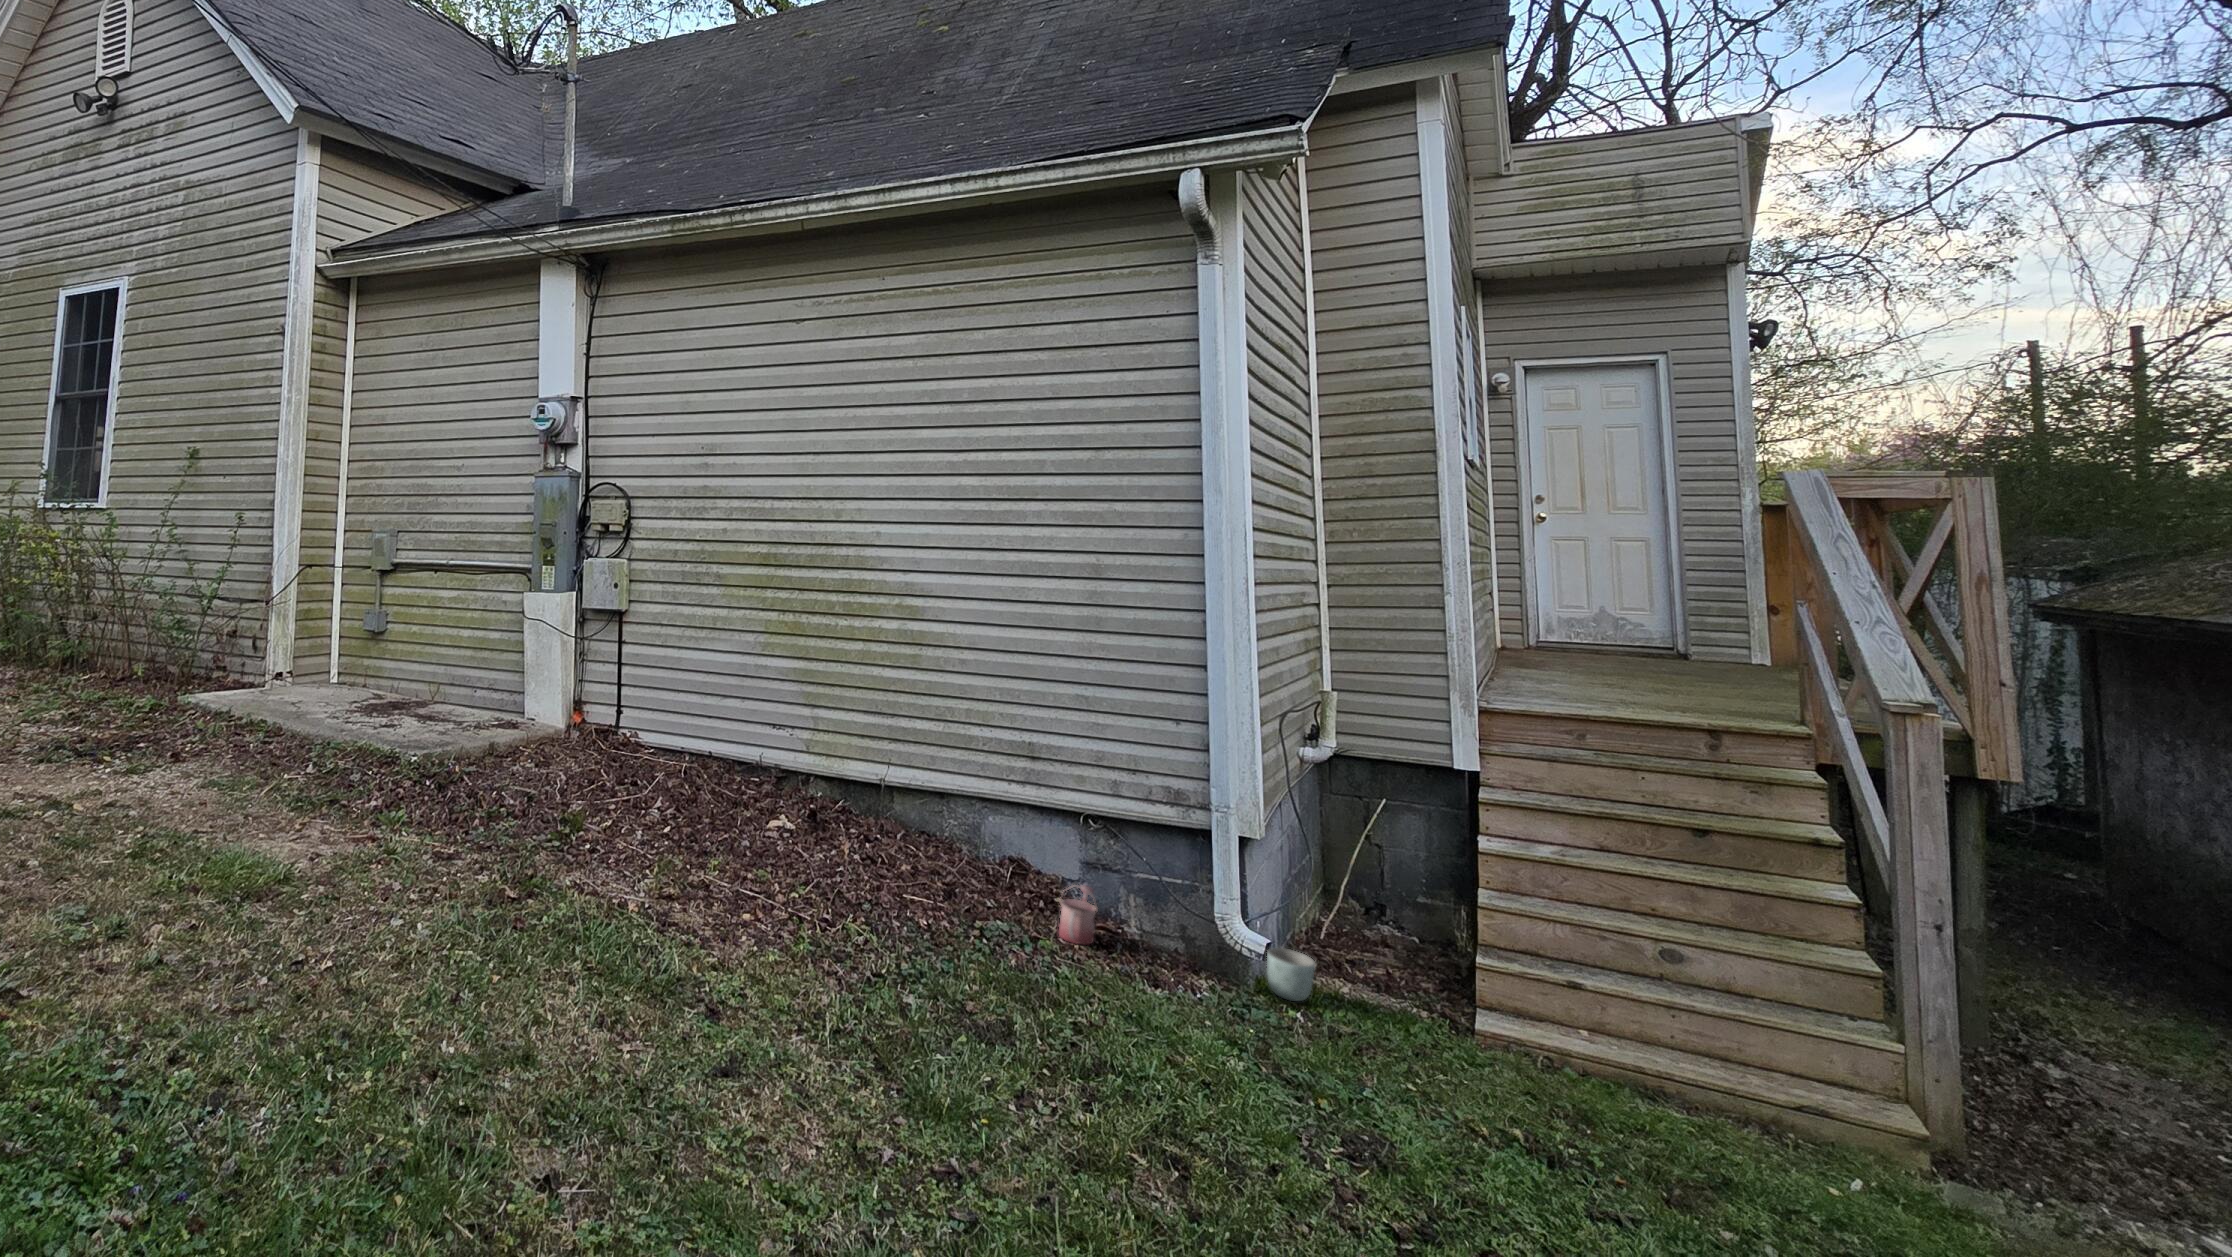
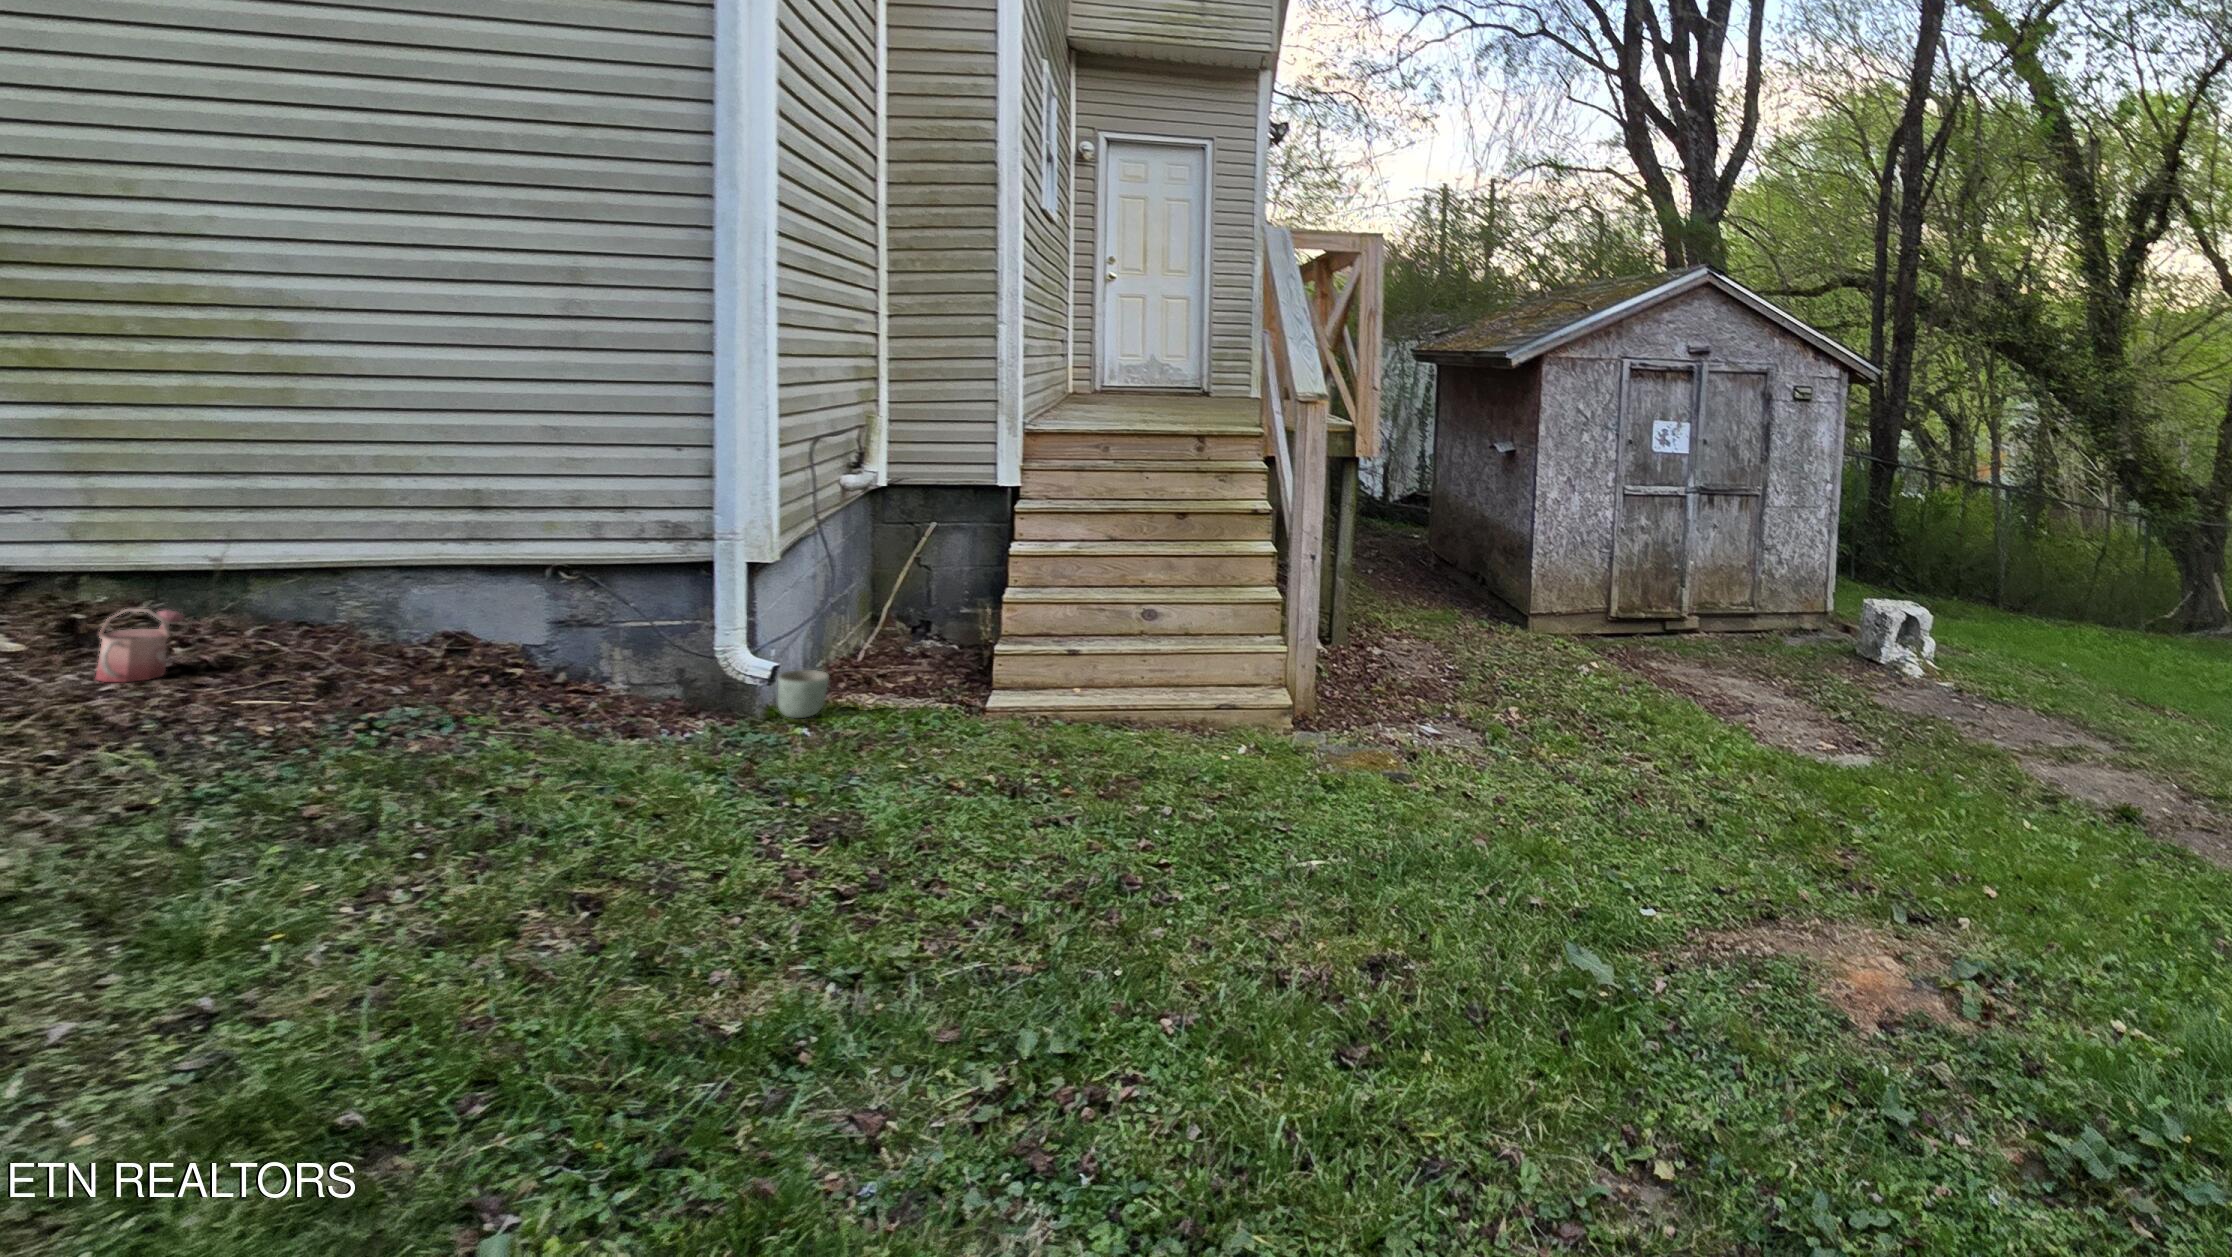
watering can: present [1059,885,1098,944] -> present [96,609,184,682]

